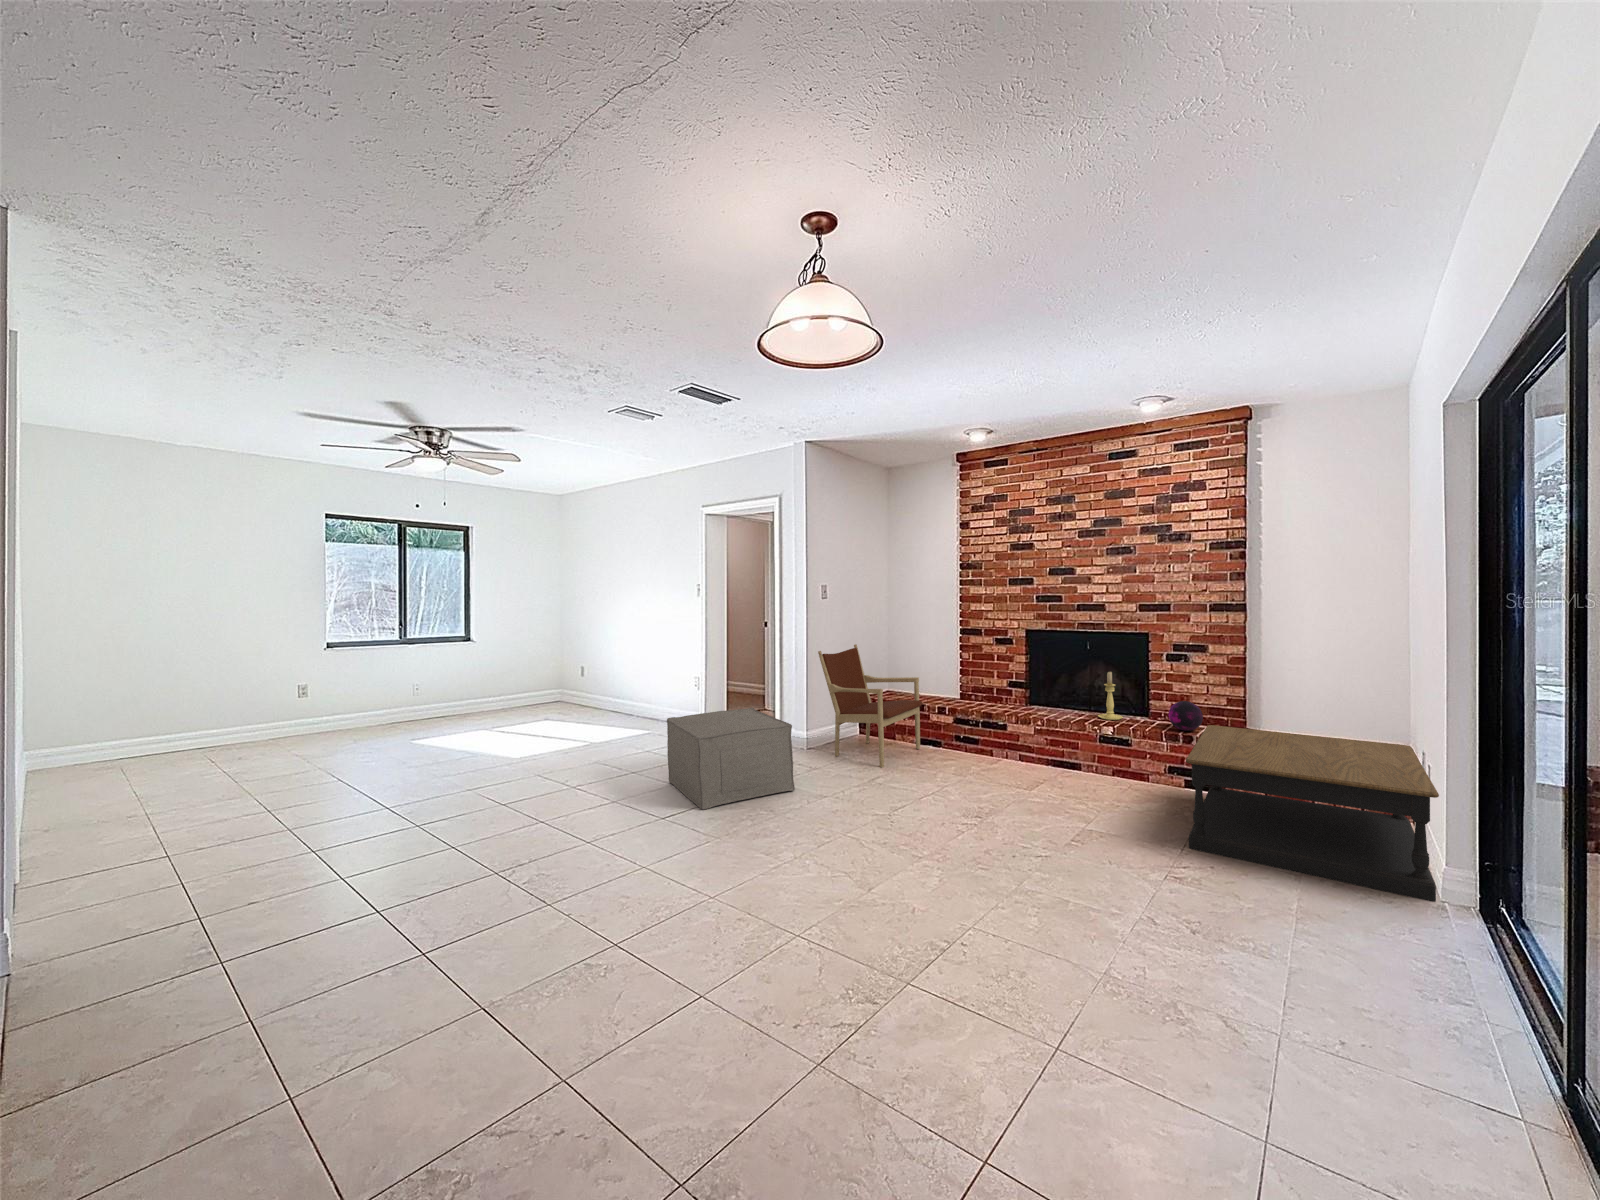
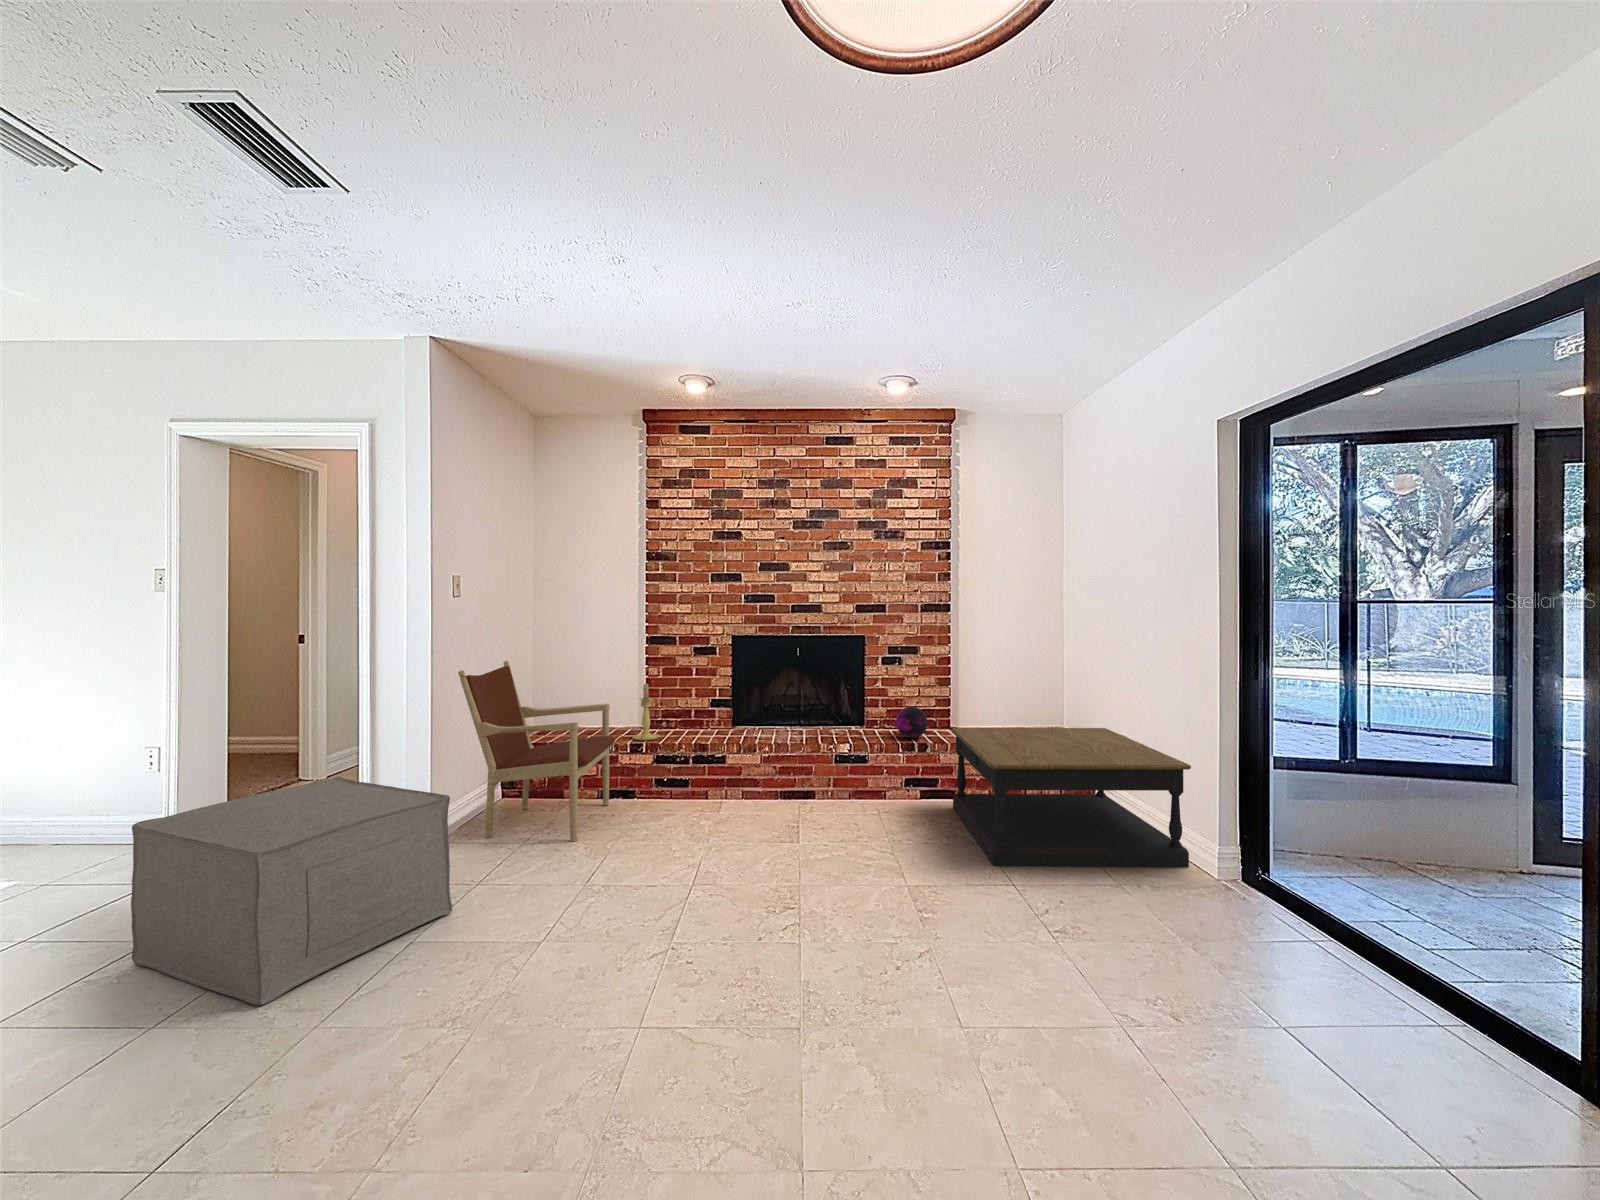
candle holder: present [1098,672,1123,720] -> present [633,683,659,740]

